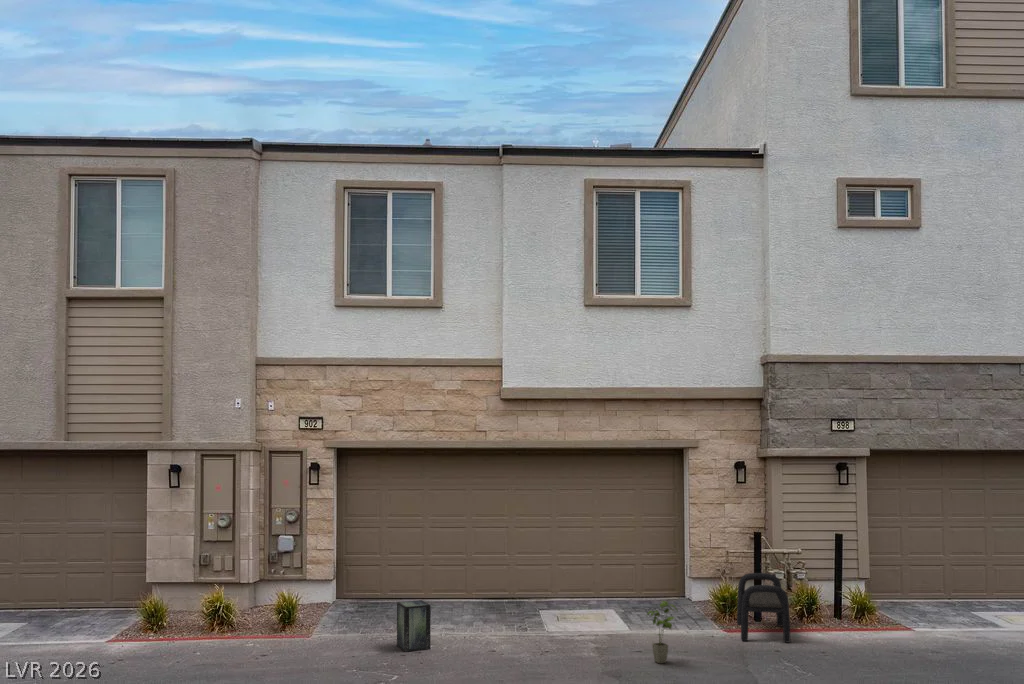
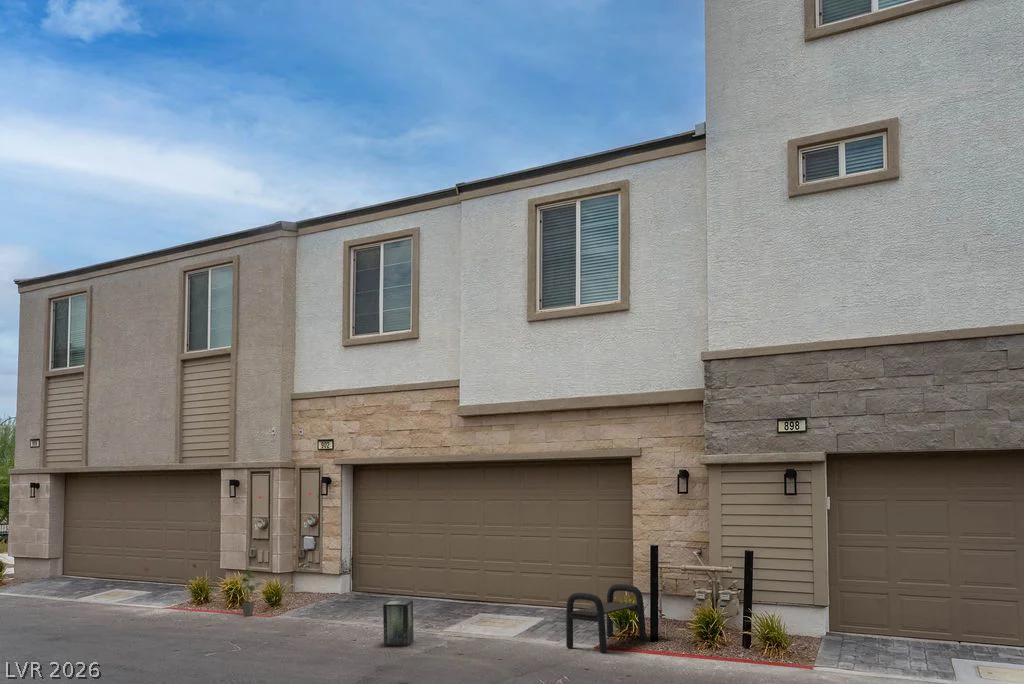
storage box: present [397,600,431,652] -> present [383,601,414,646]
house plant: present [647,601,678,663] -> present [241,571,261,616]

